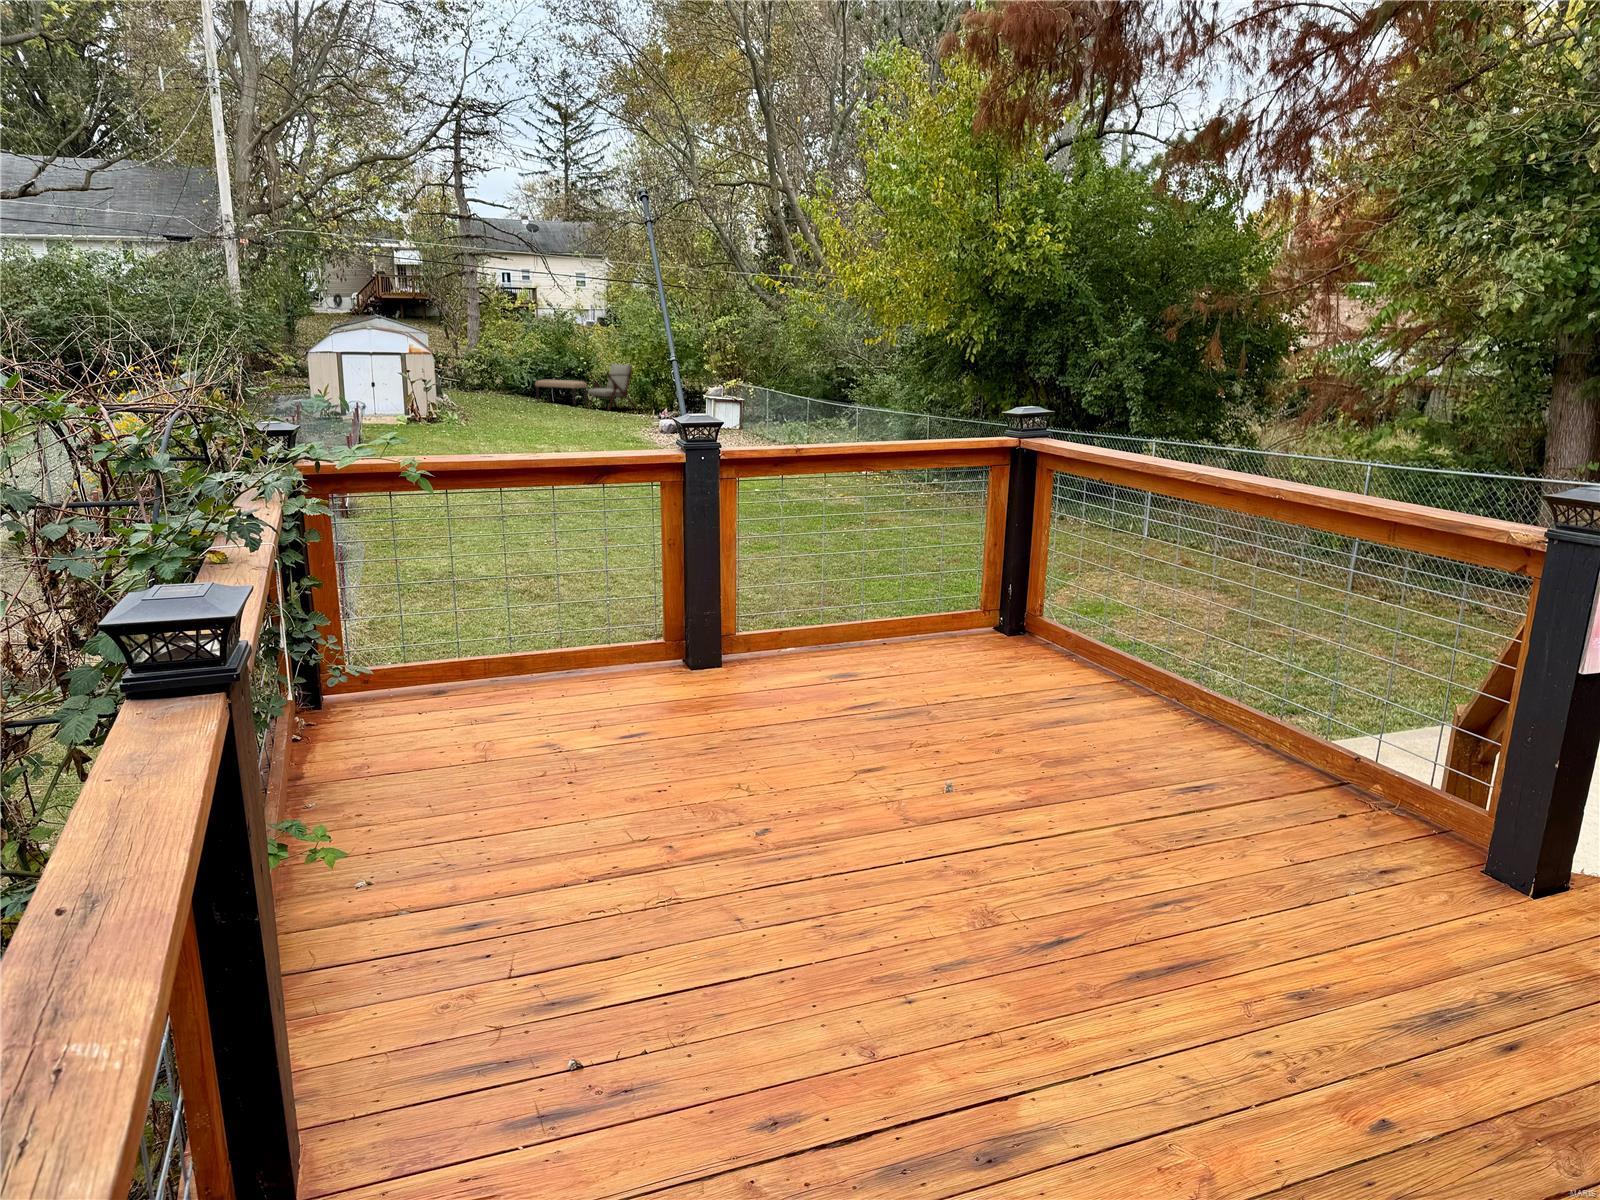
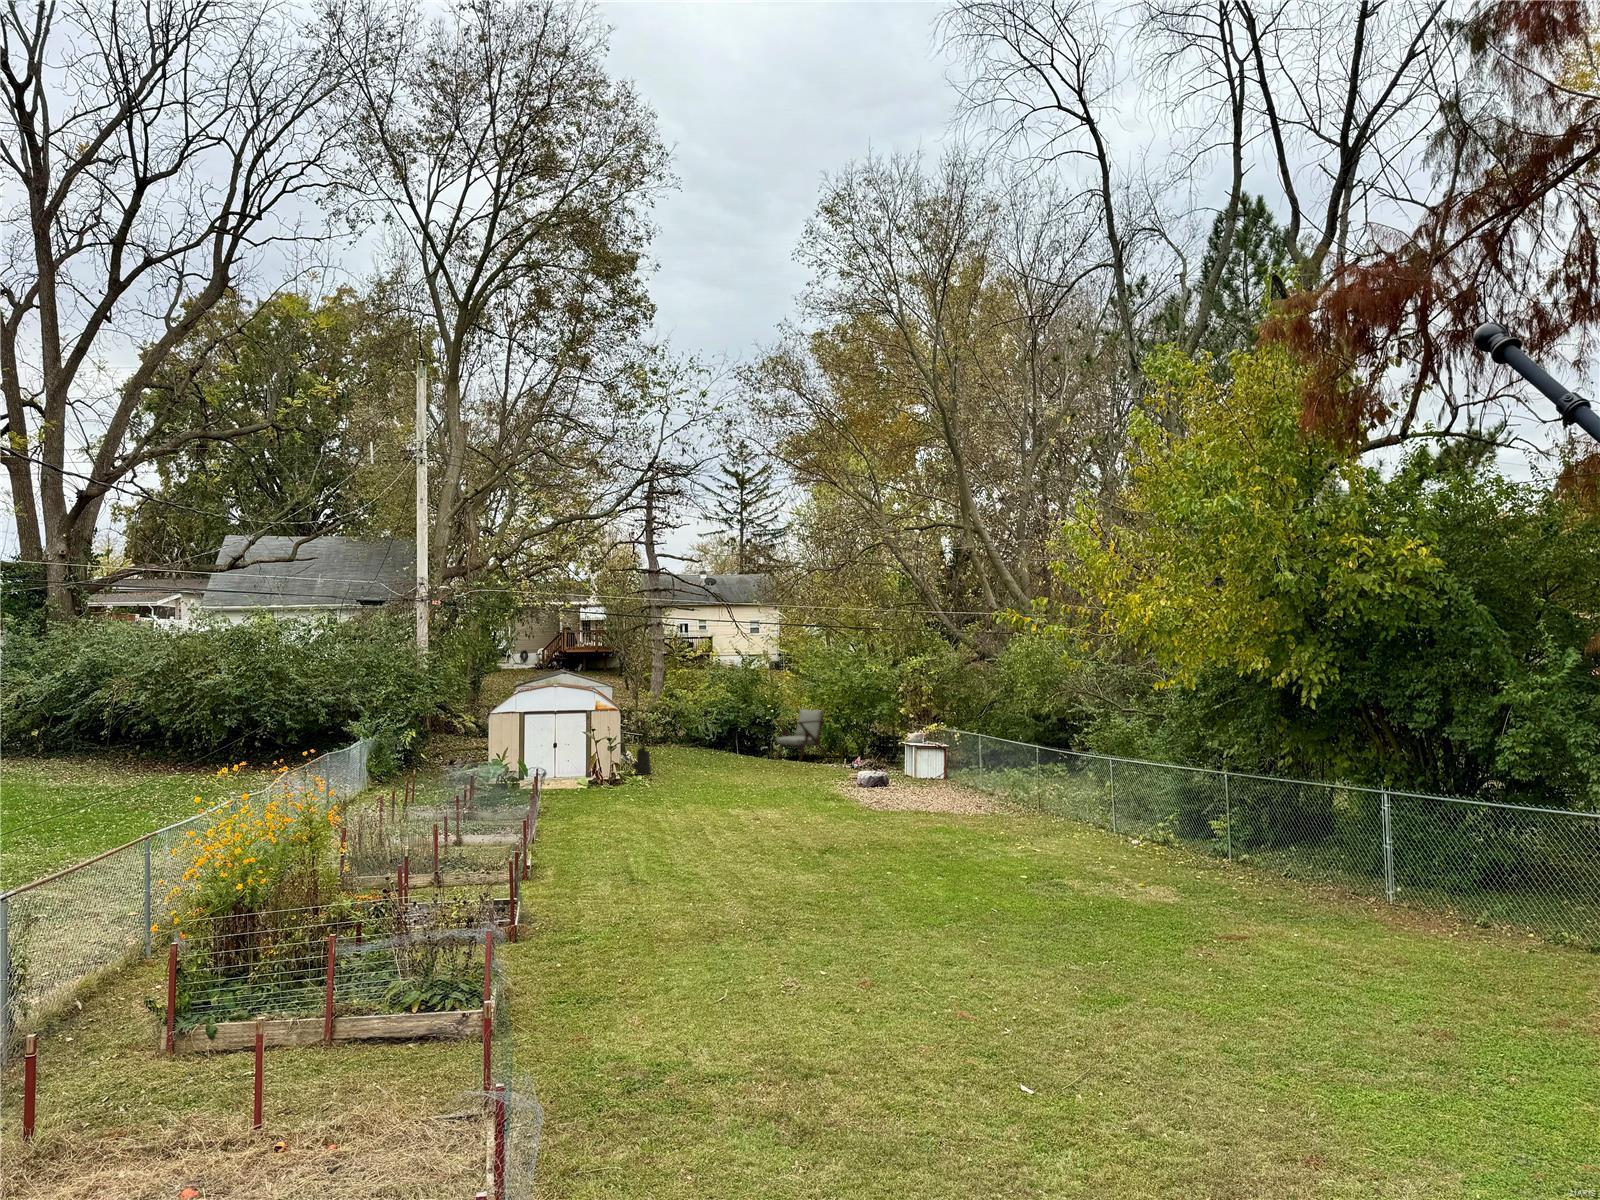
bench: present [535,380,587,405] -> none [718,728,773,754]
watering can: none [432,386,469,415] -> present [622,743,656,775]

